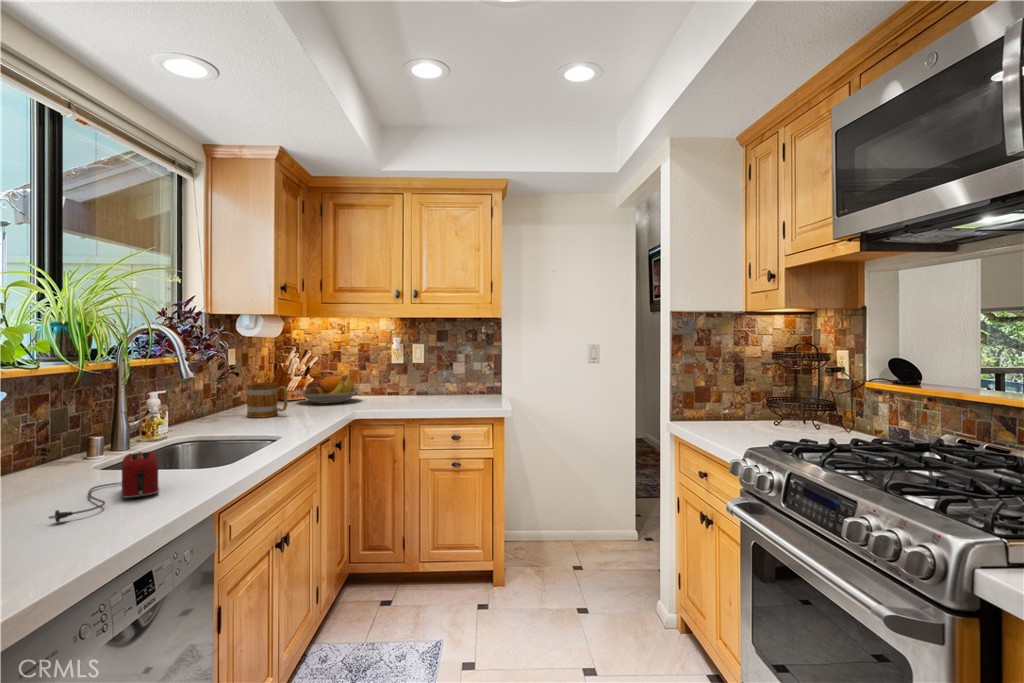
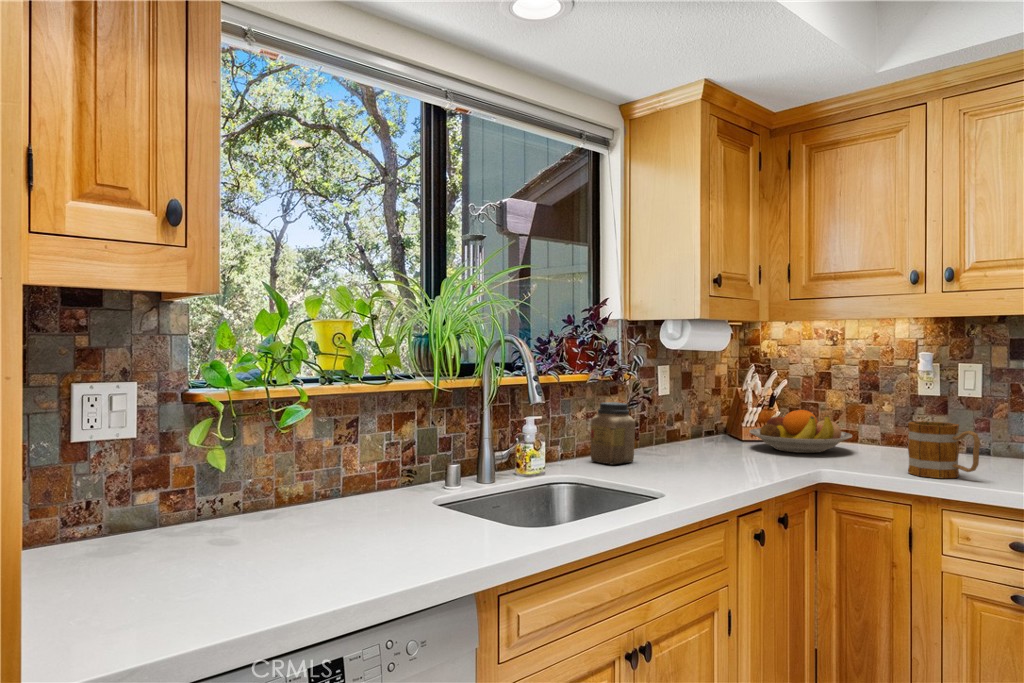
jar: none [193,377,231,425] -> present [590,402,635,465]
mug: present [247,383,288,418] -> present [908,421,980,478]
toaster: present [49,451,159,522] -> none [293,494,435,562]

